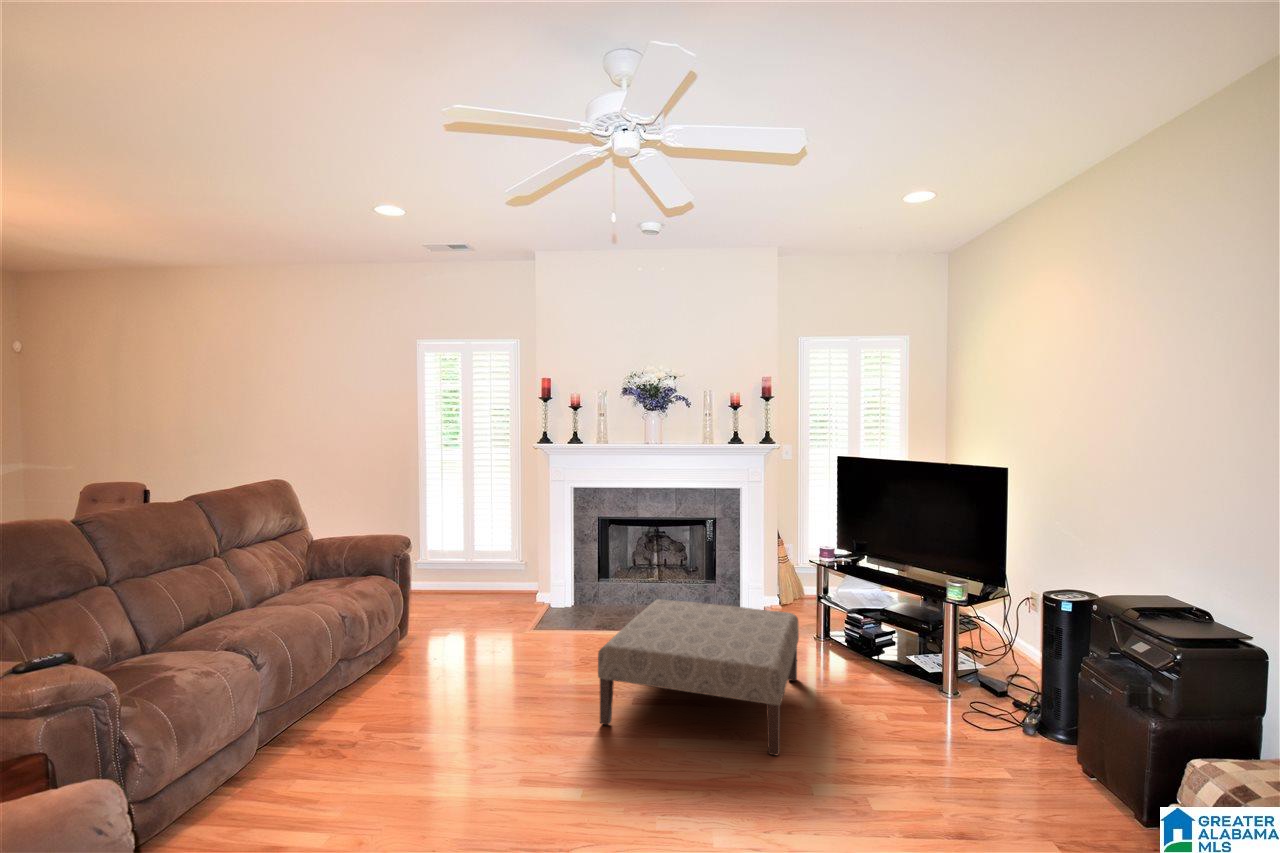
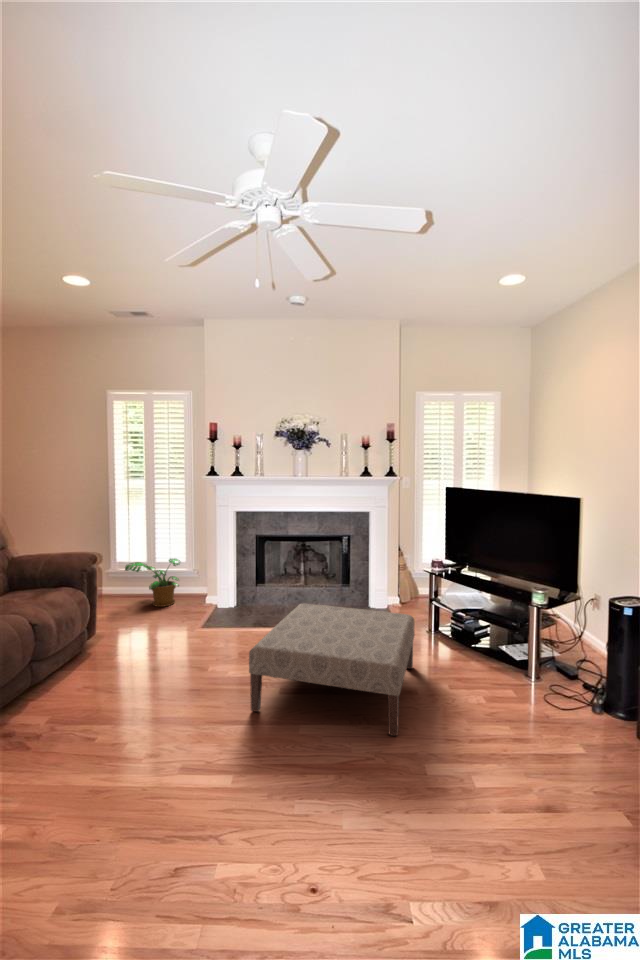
potted plant: none [438,546,505,606] -> present [125,559,180,607]

